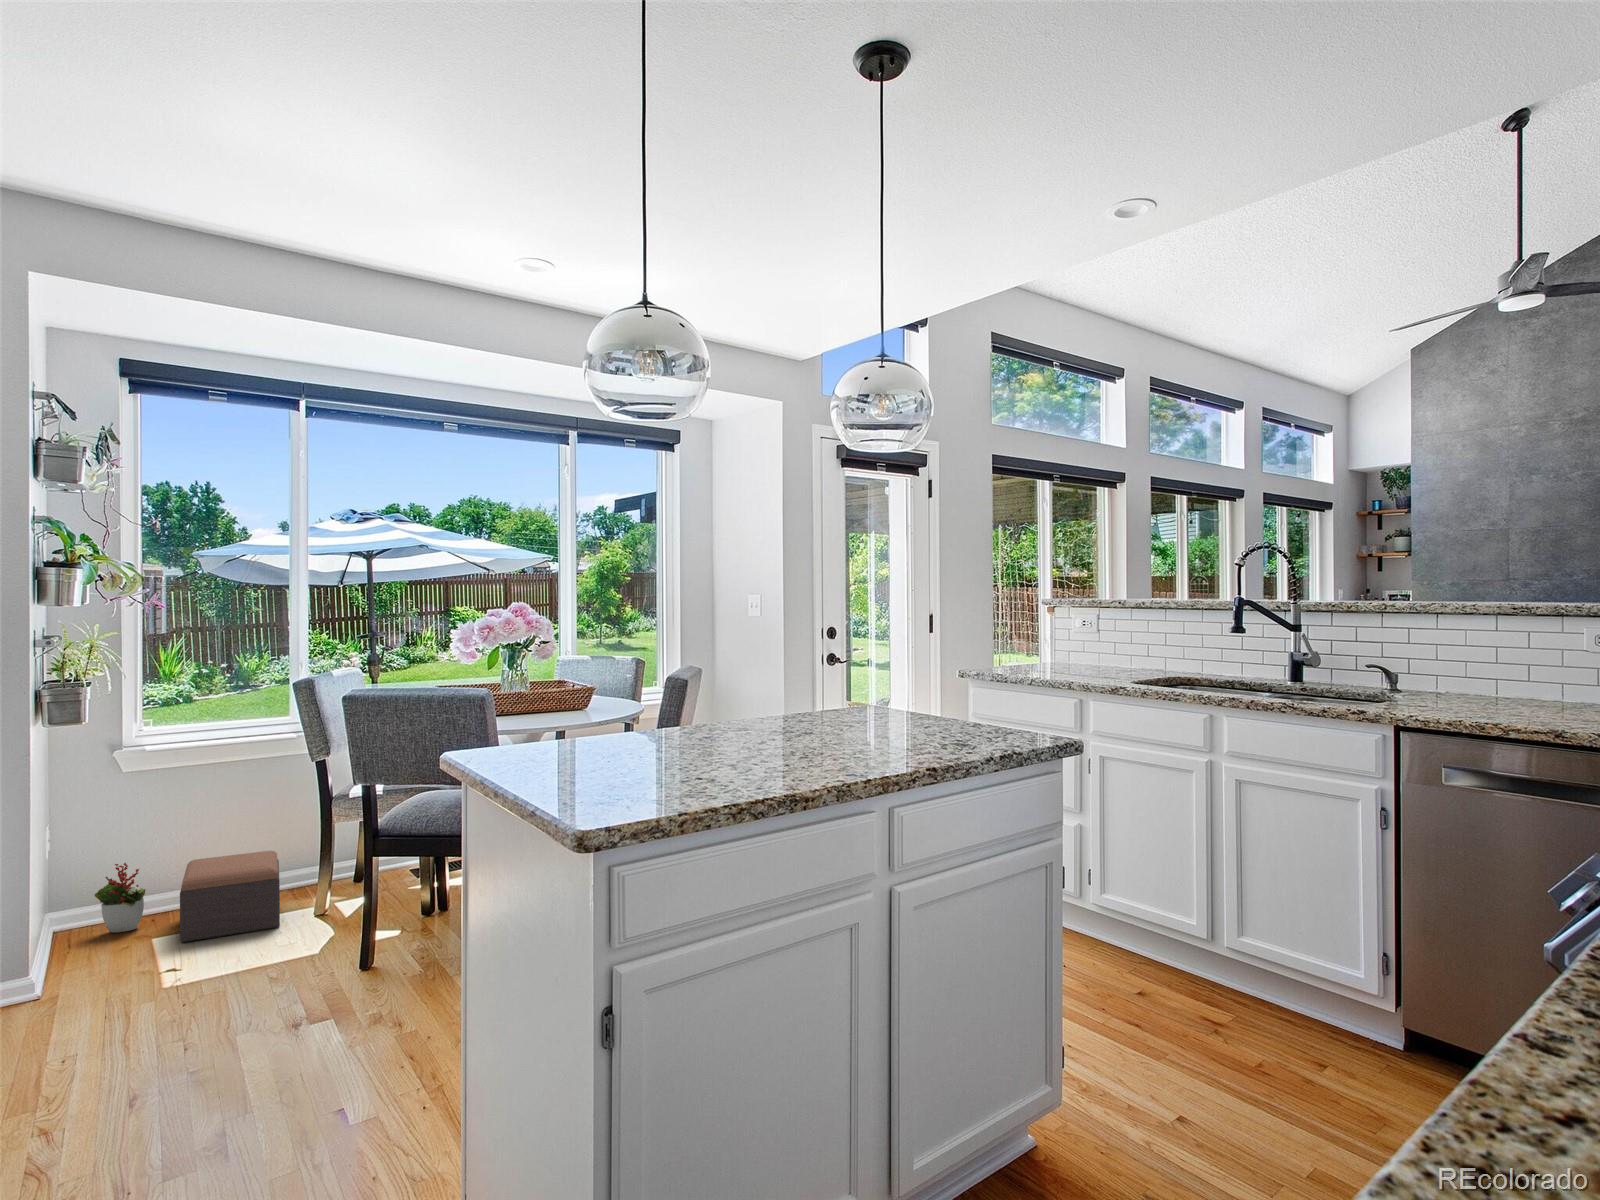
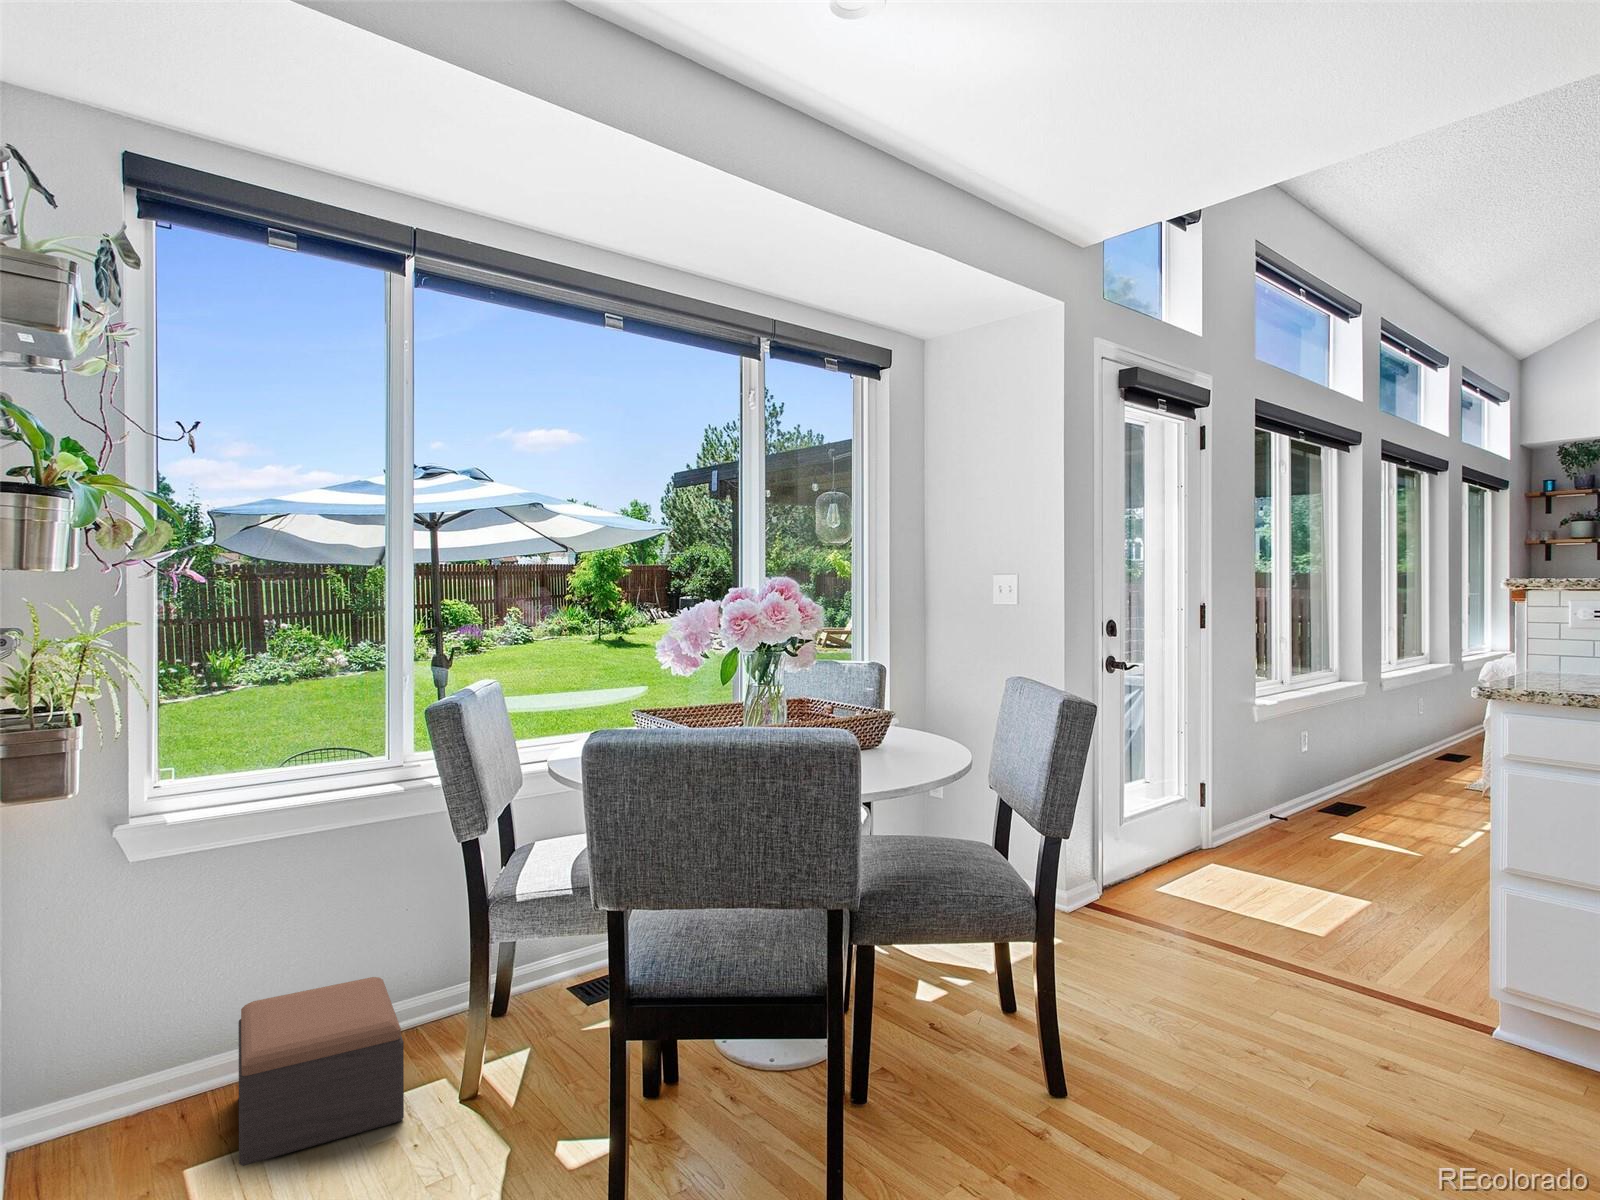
decorative plant: present [95,863,145,933] -> none [84,1016,173,1139]

